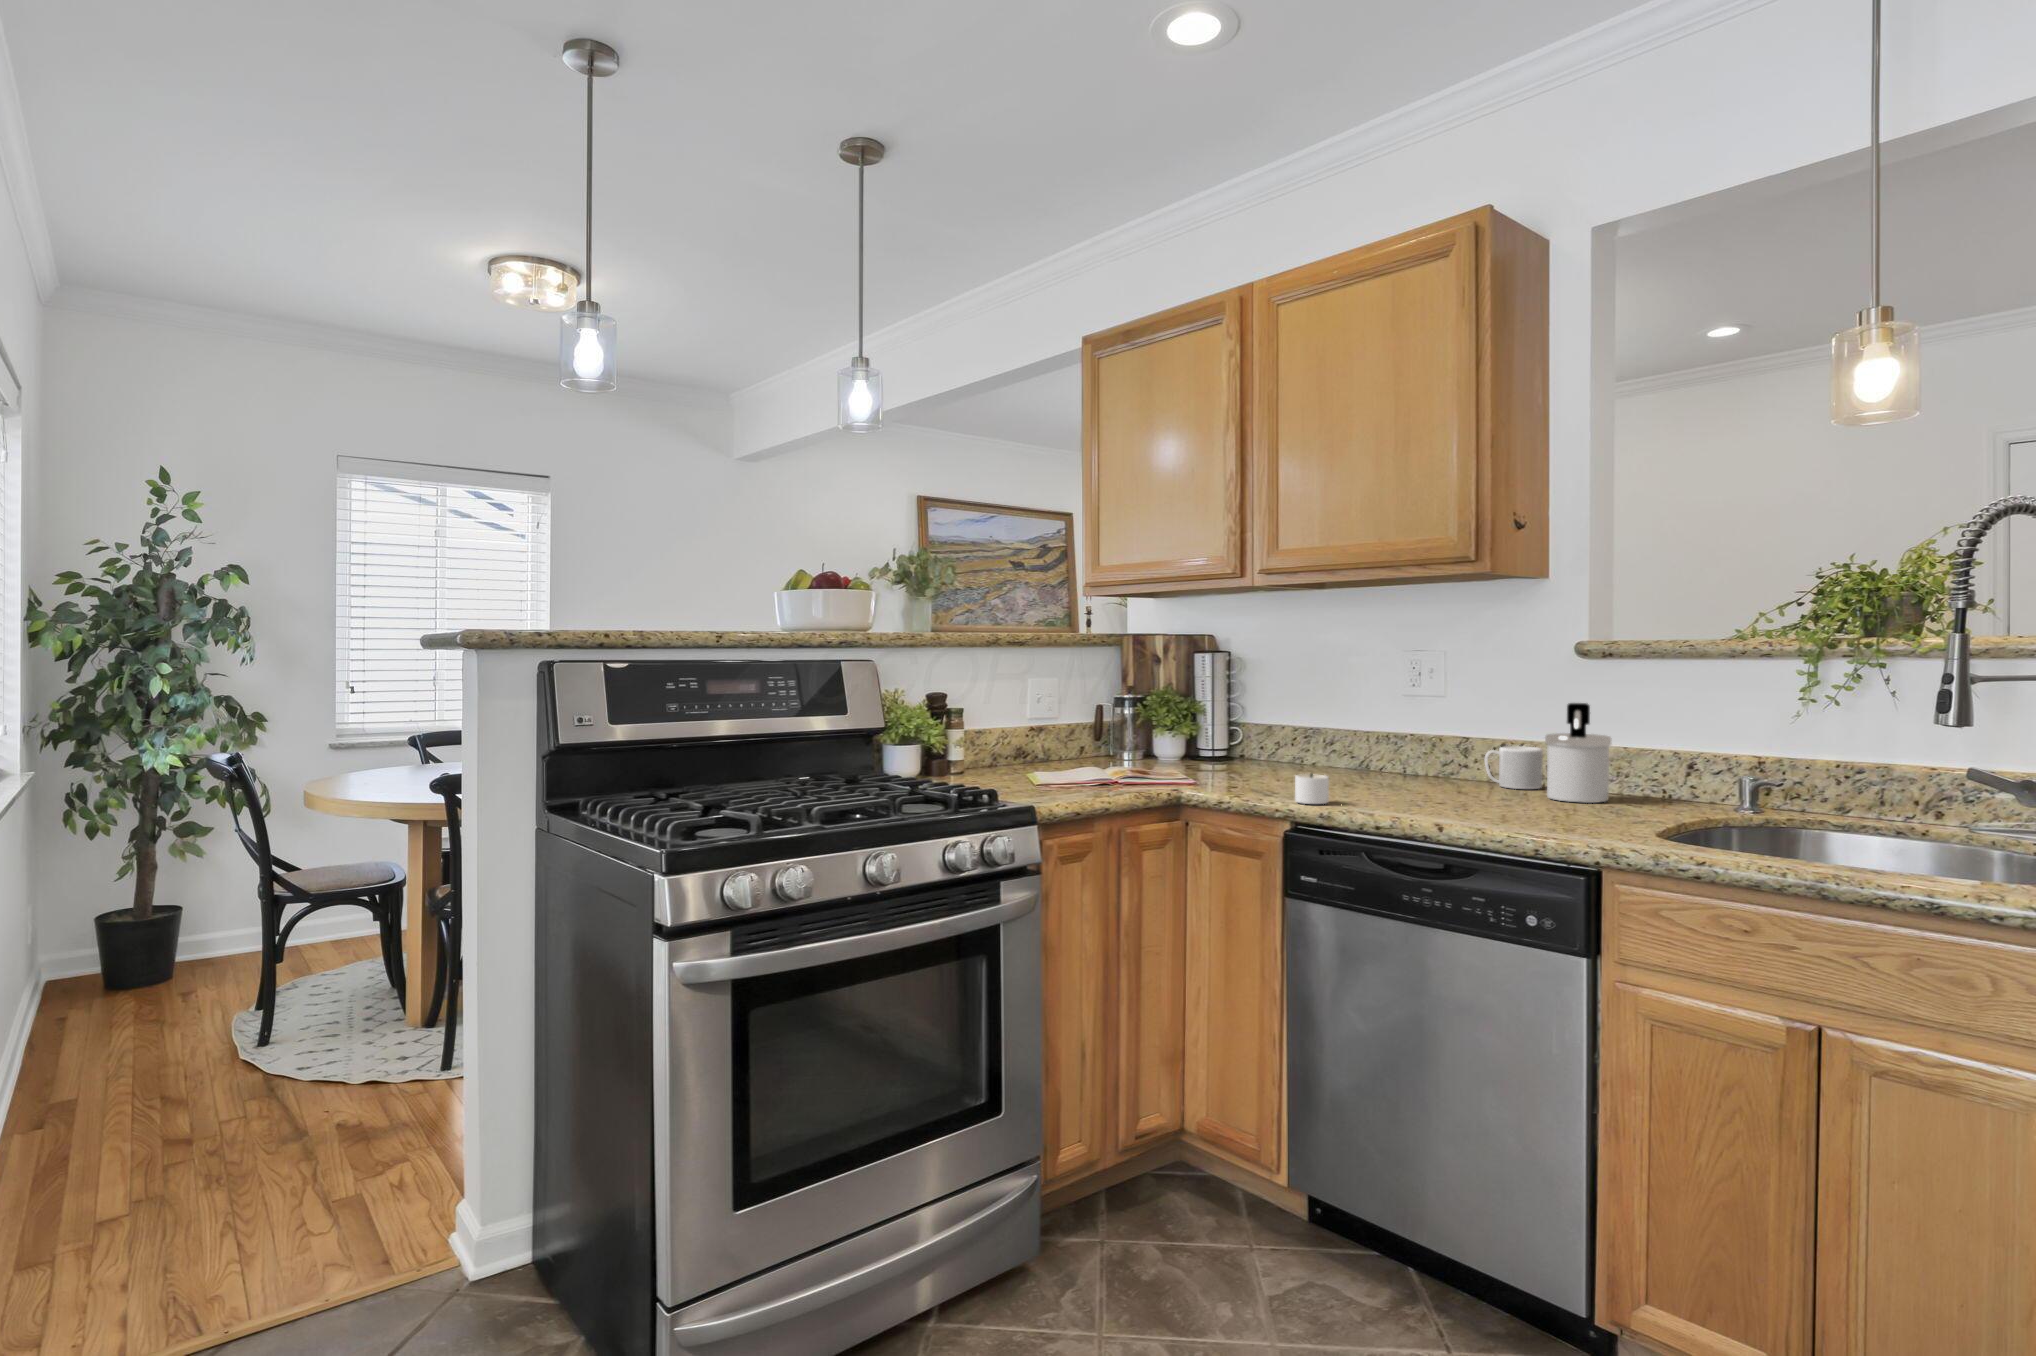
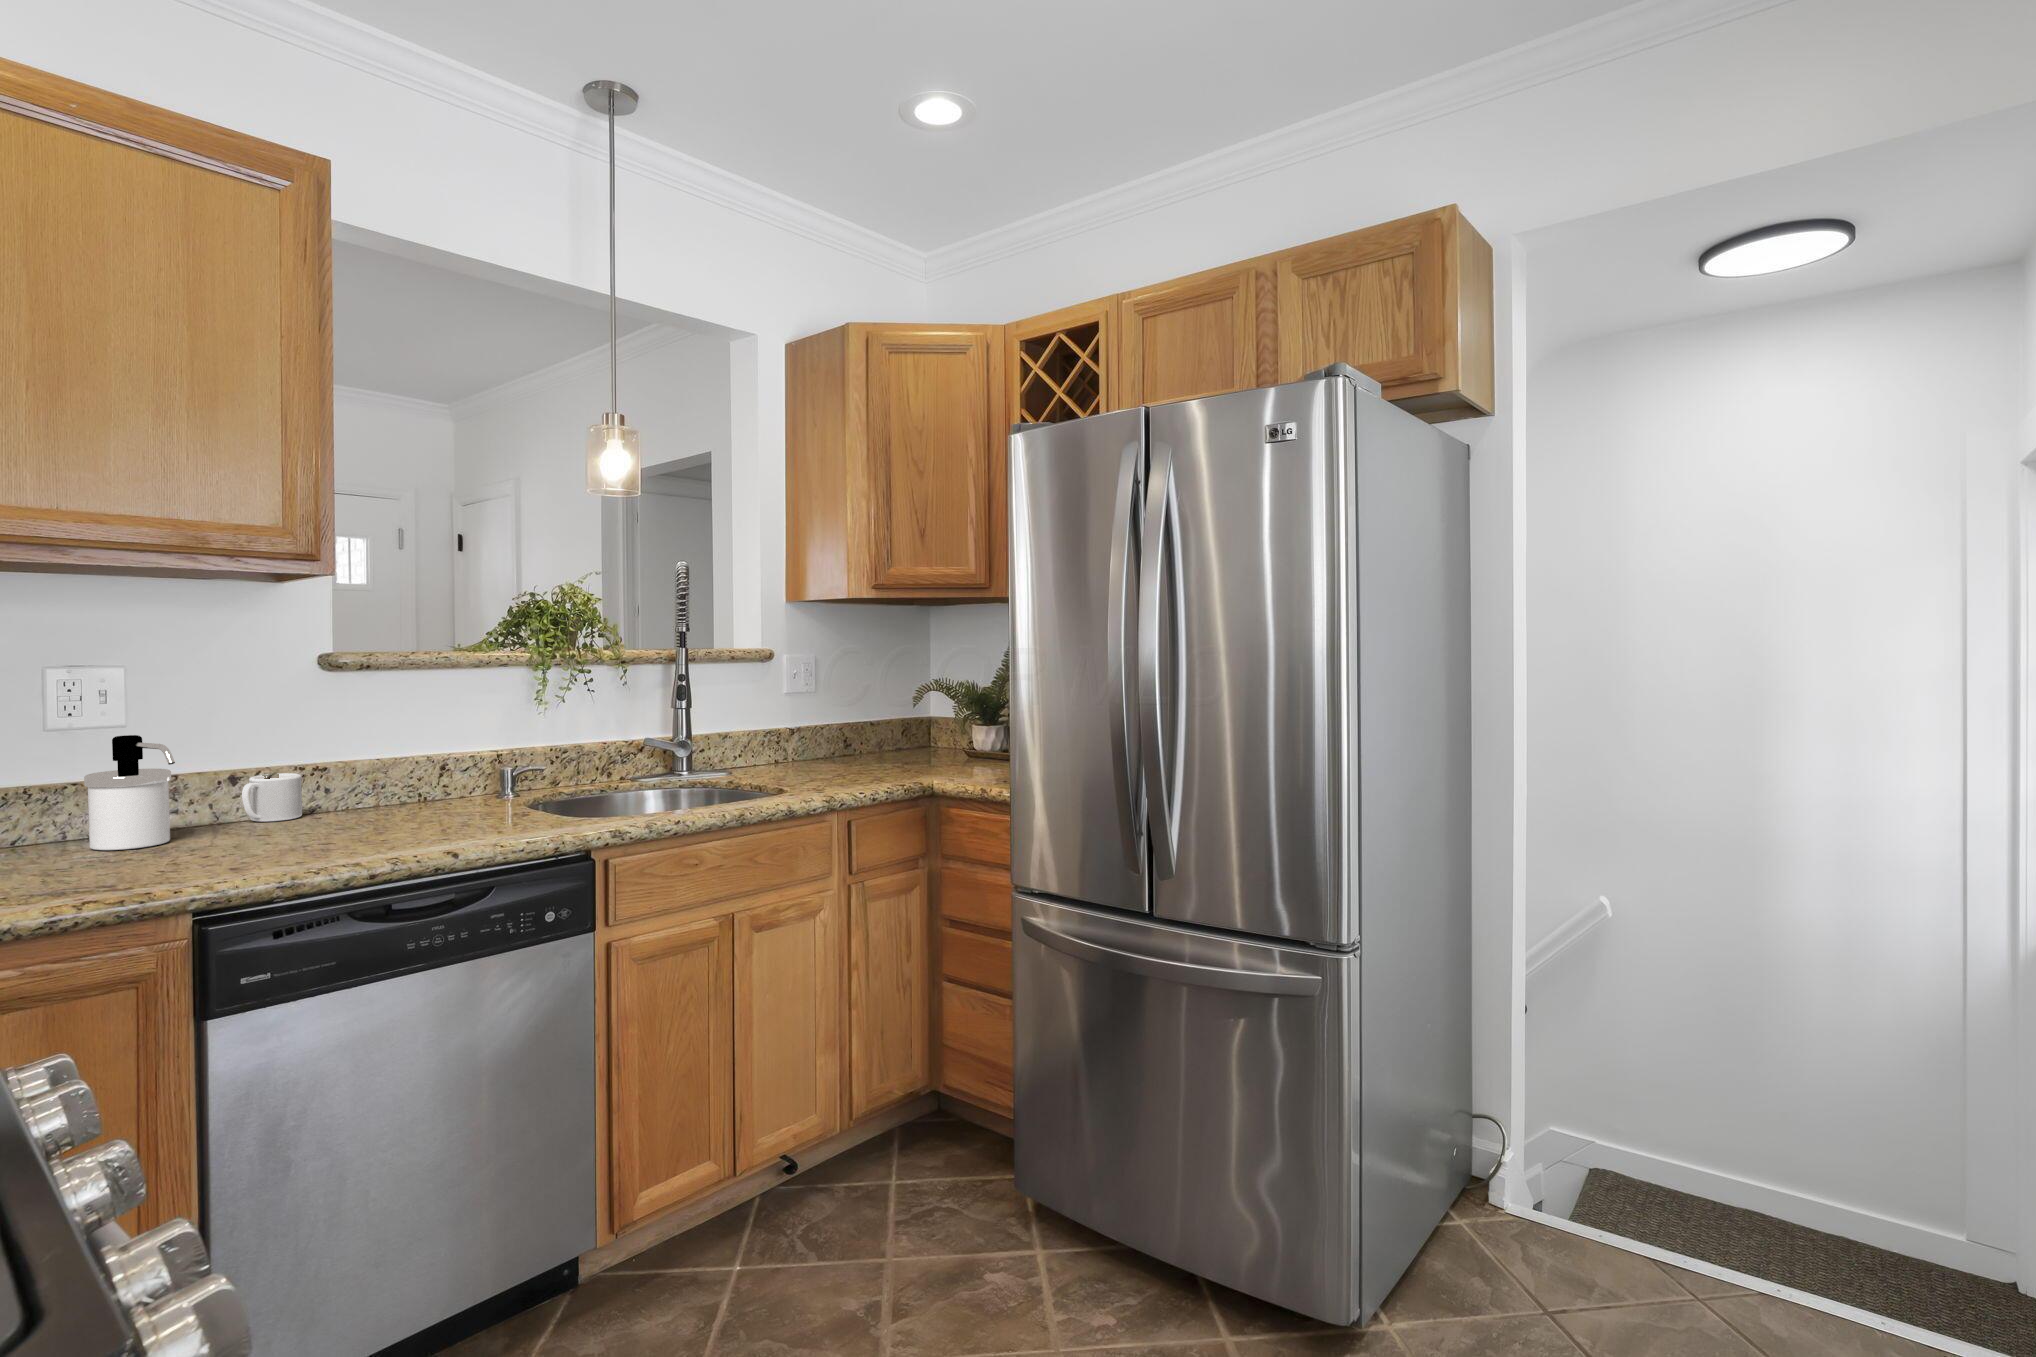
soap dispenser: present [1545,703,1611,803] -> present [84,735,175,850]
candle: present [1295,773,1329,804] -> none [211,836,285,878]

